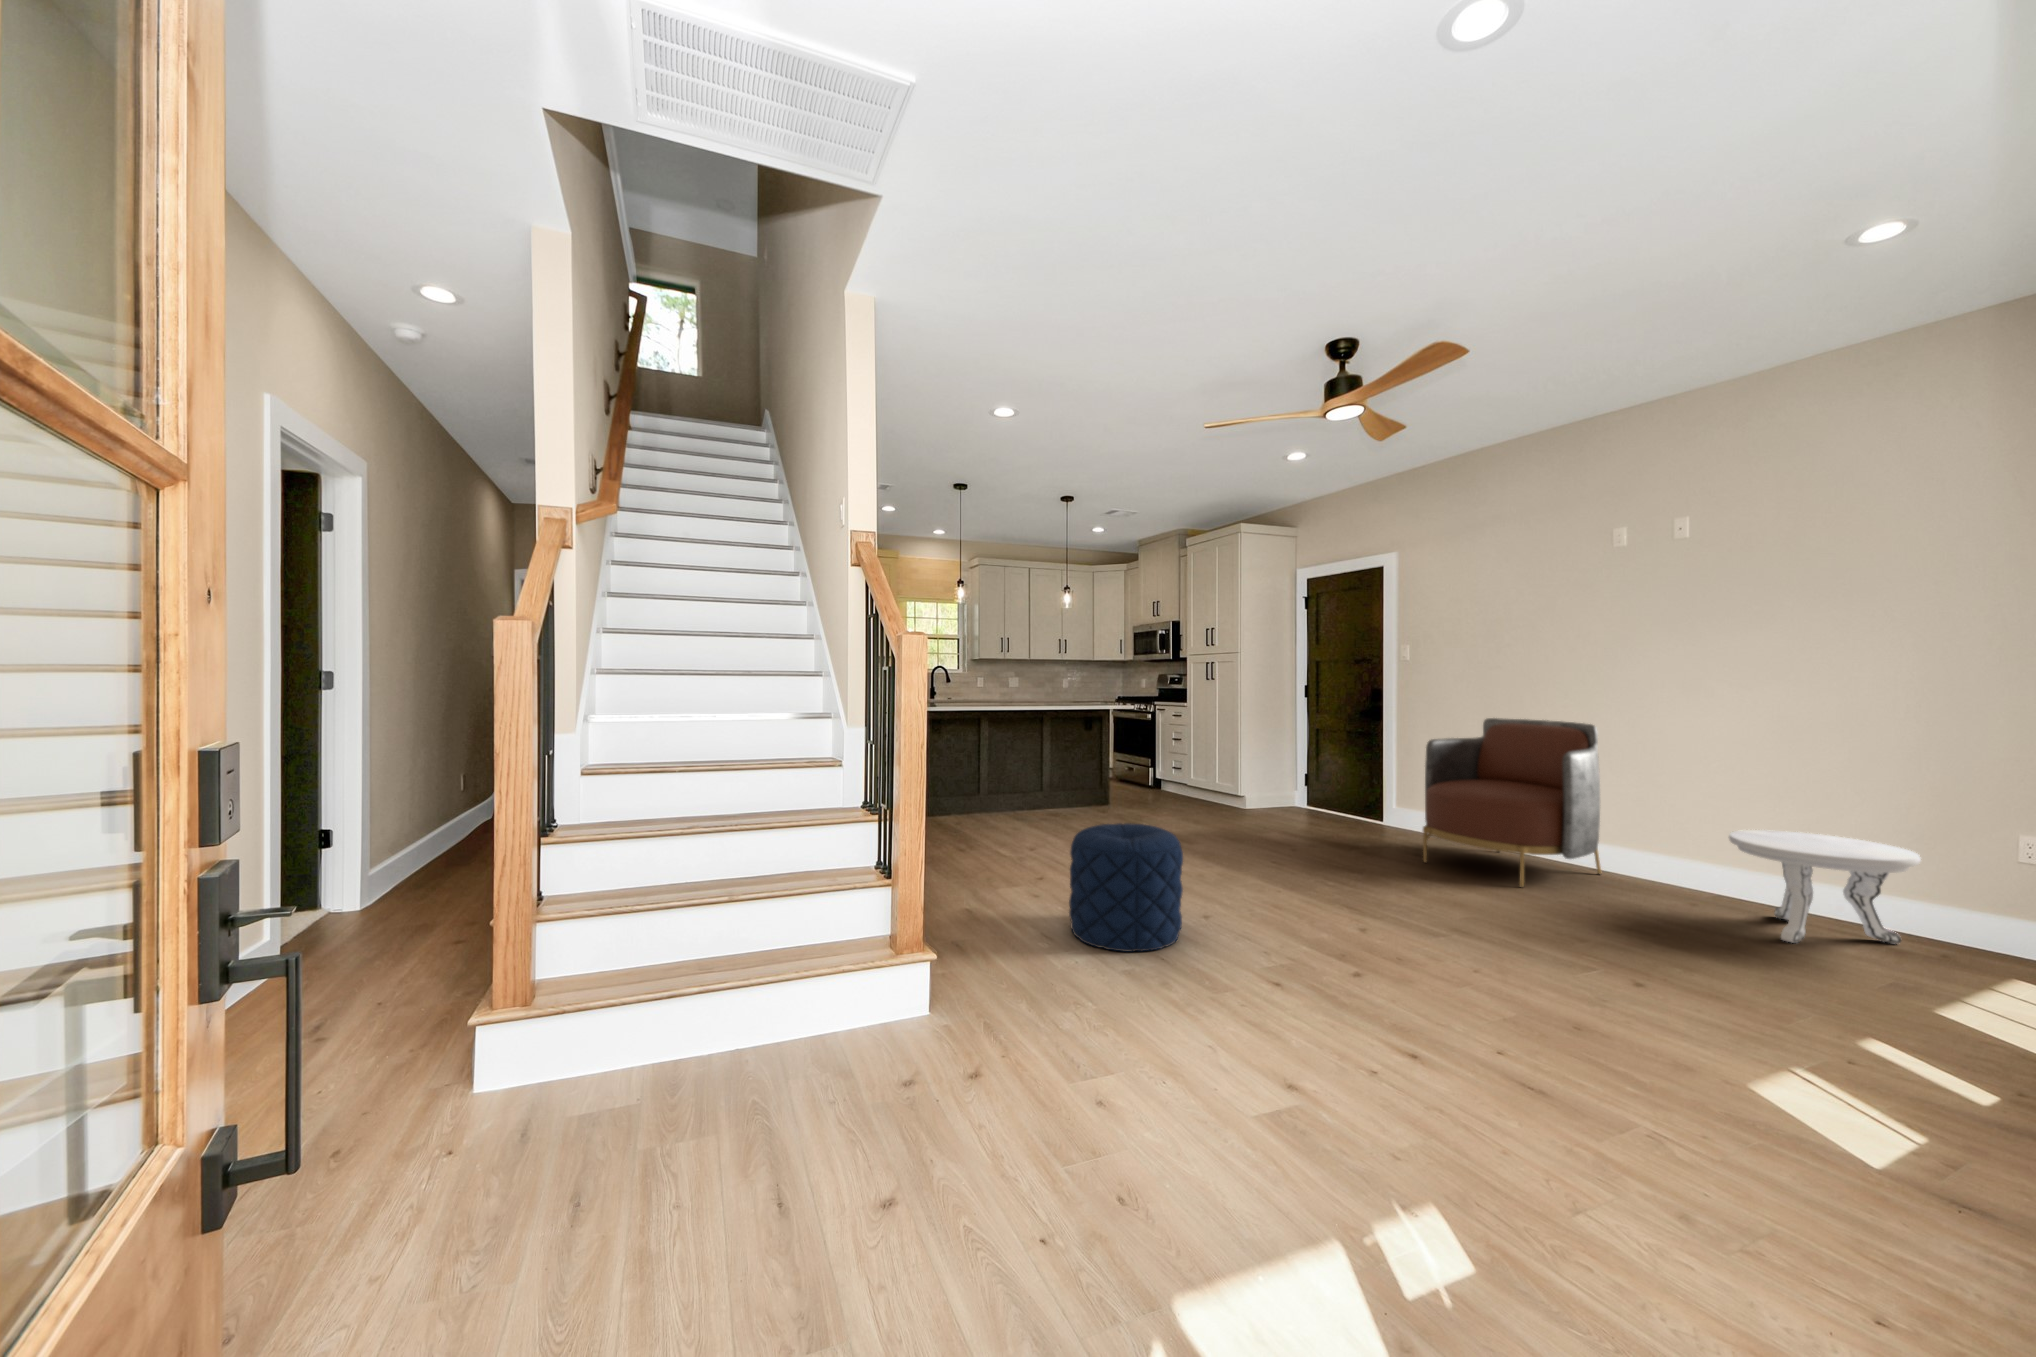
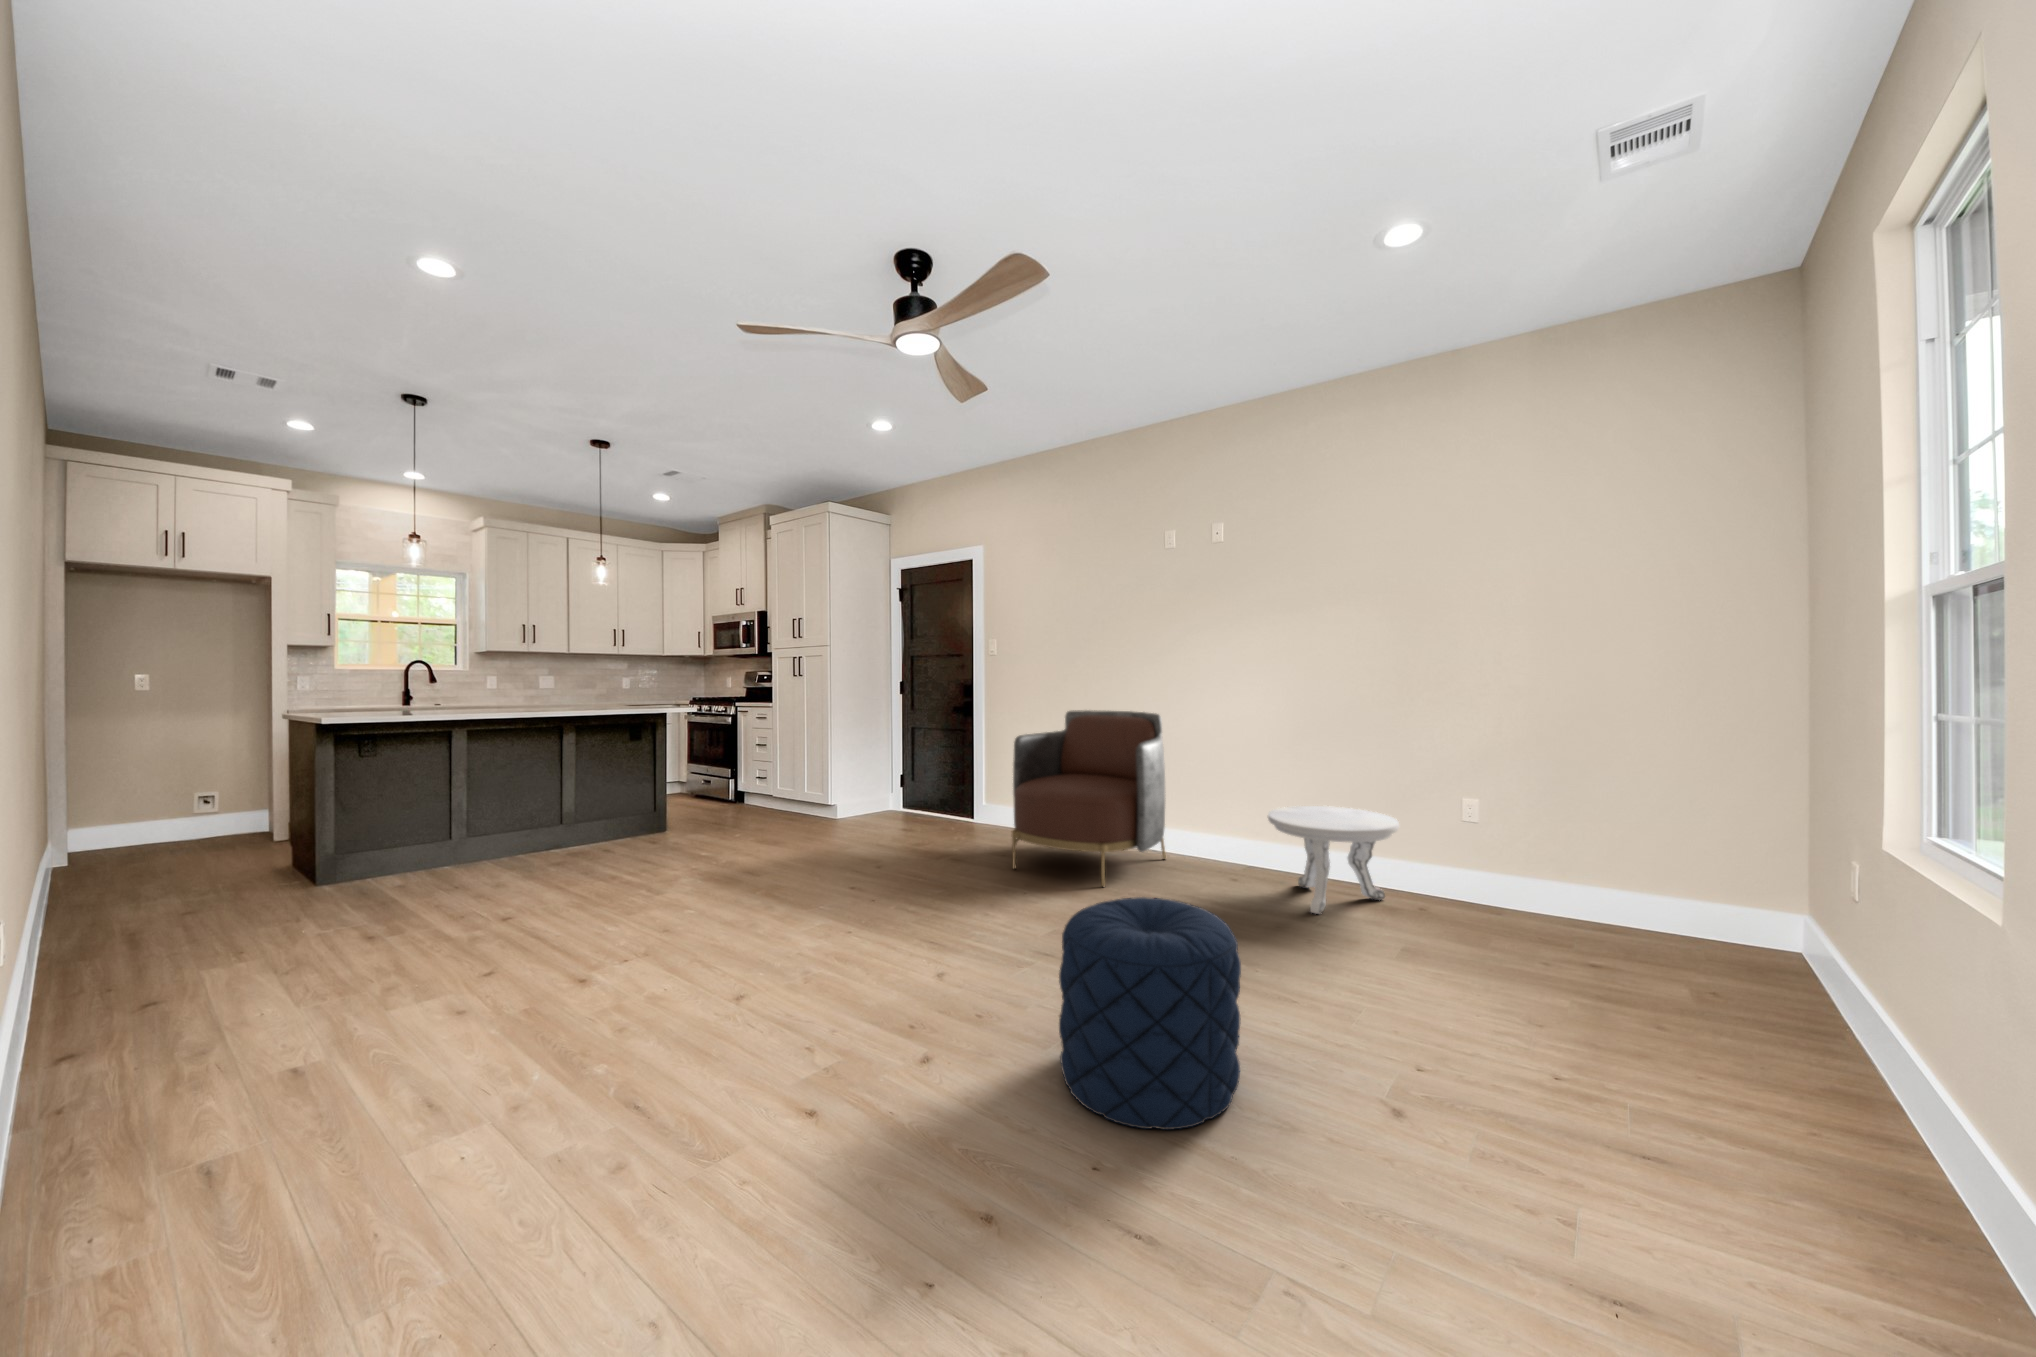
pouf: present [1069,823,1183,952] -> present [1059,897,1241,1129]

